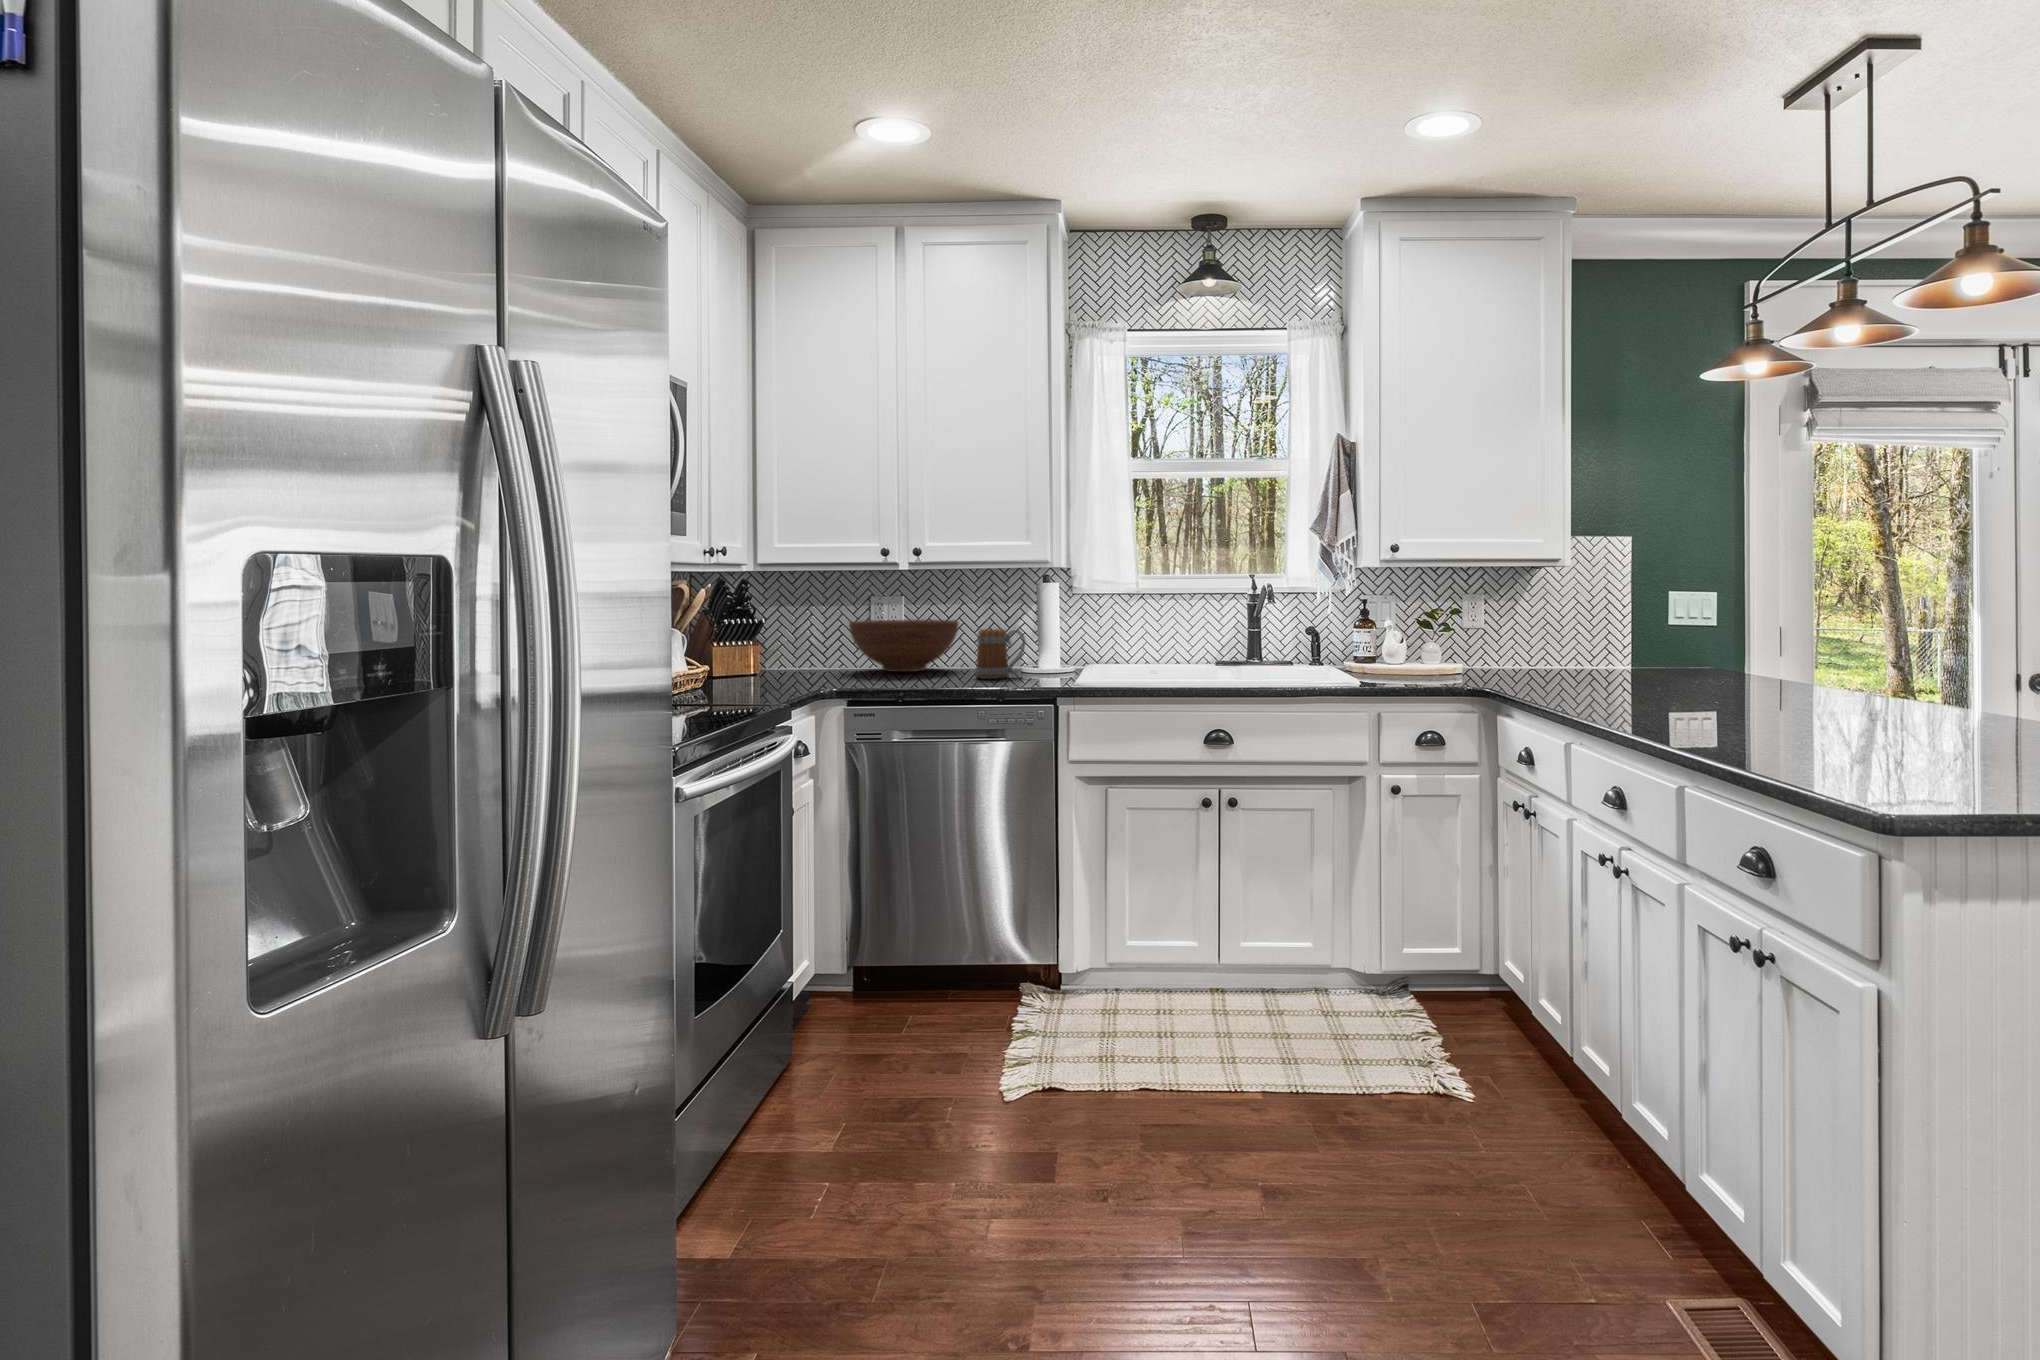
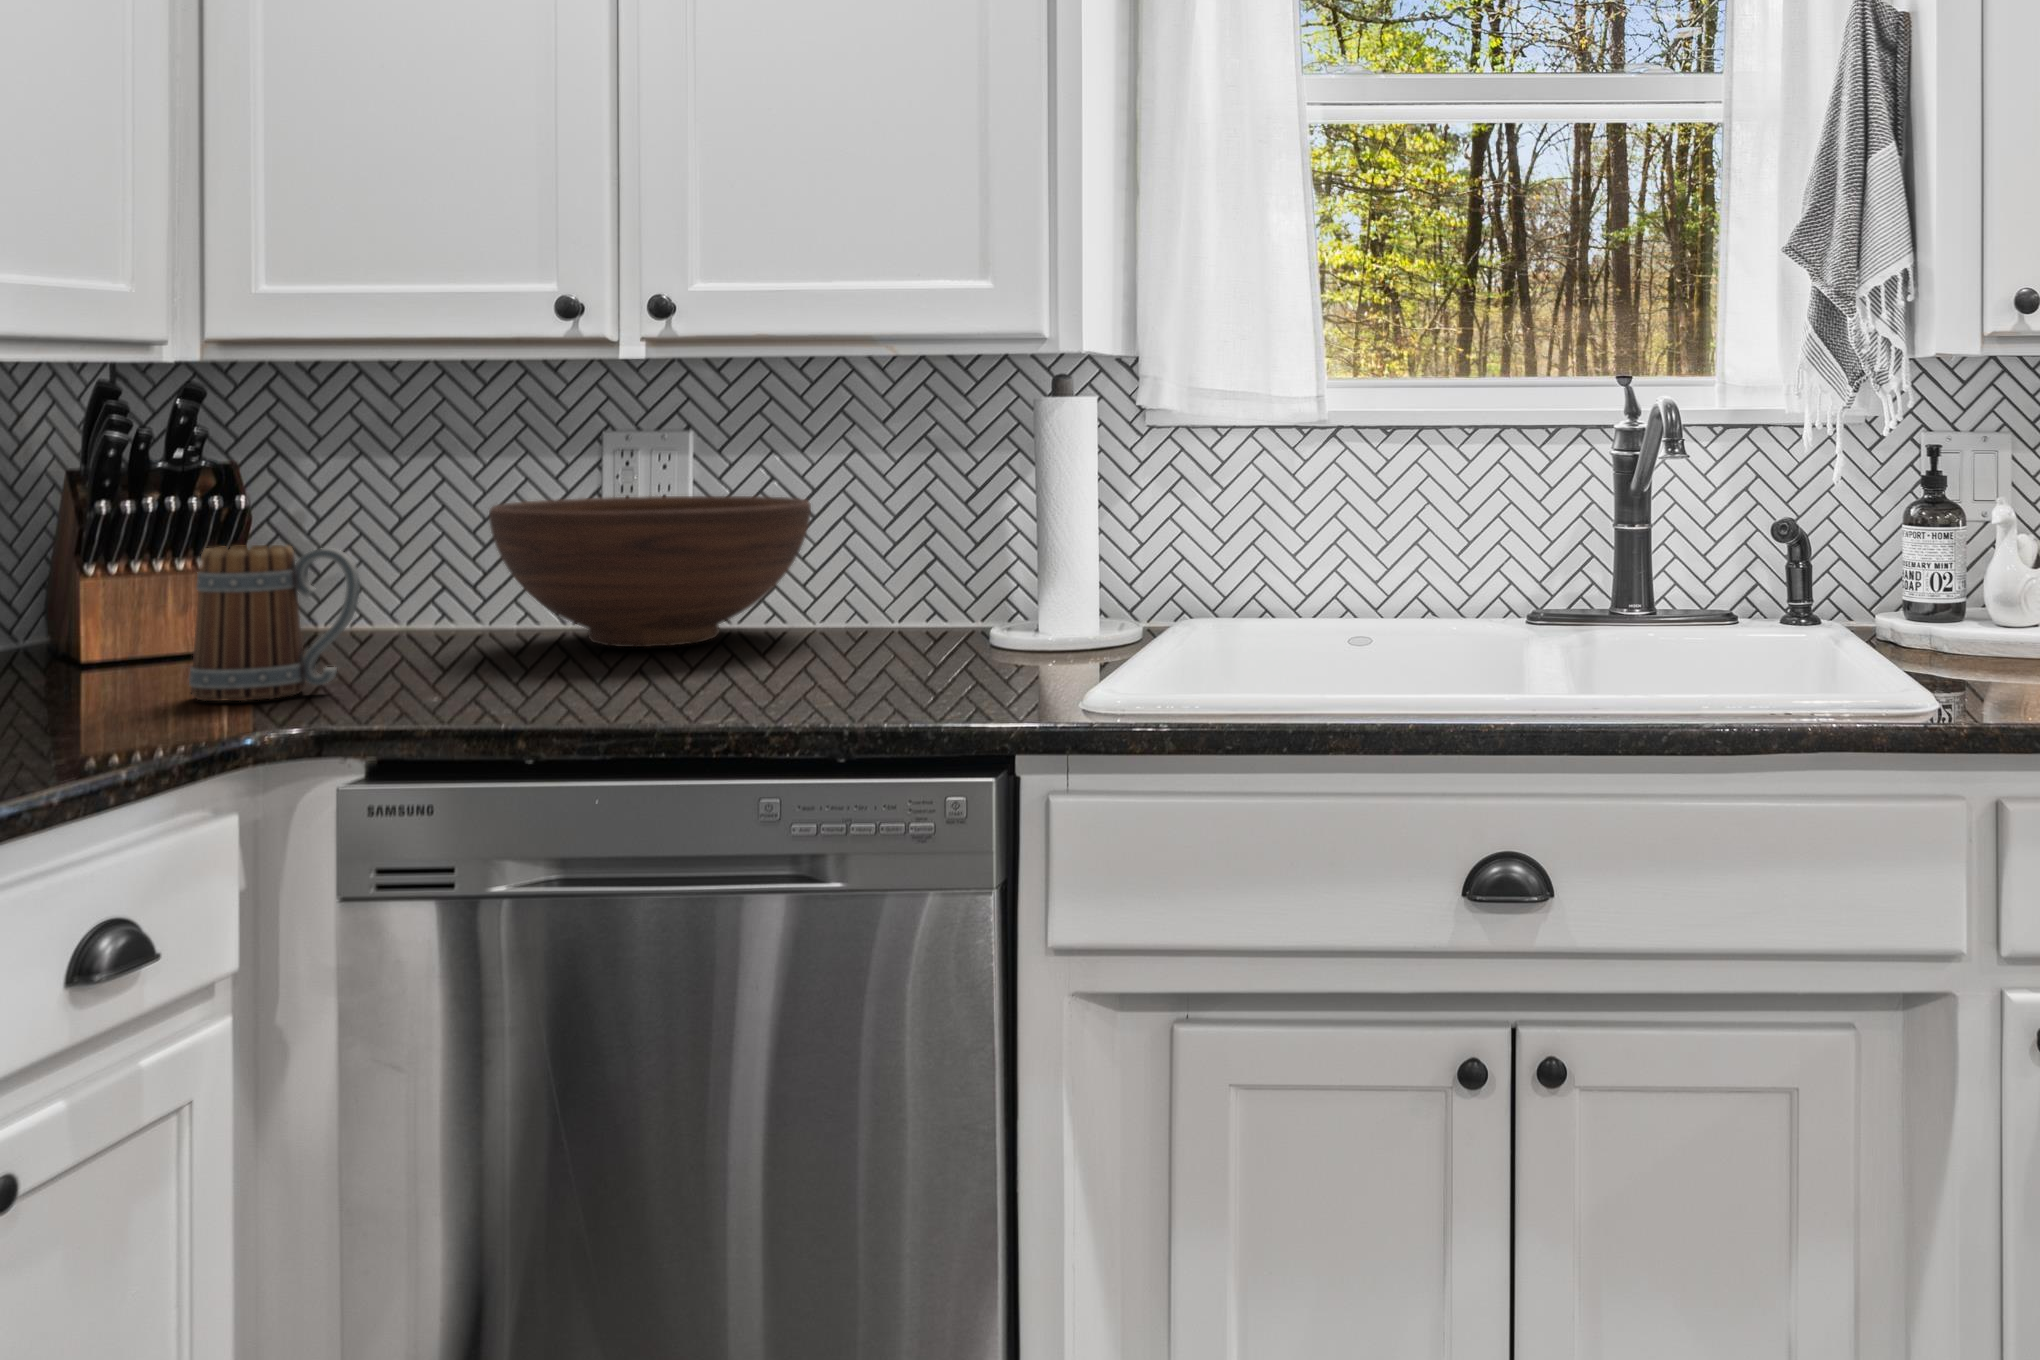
mug: present [975,629,1026,679] -> present [189,545,360,701]

